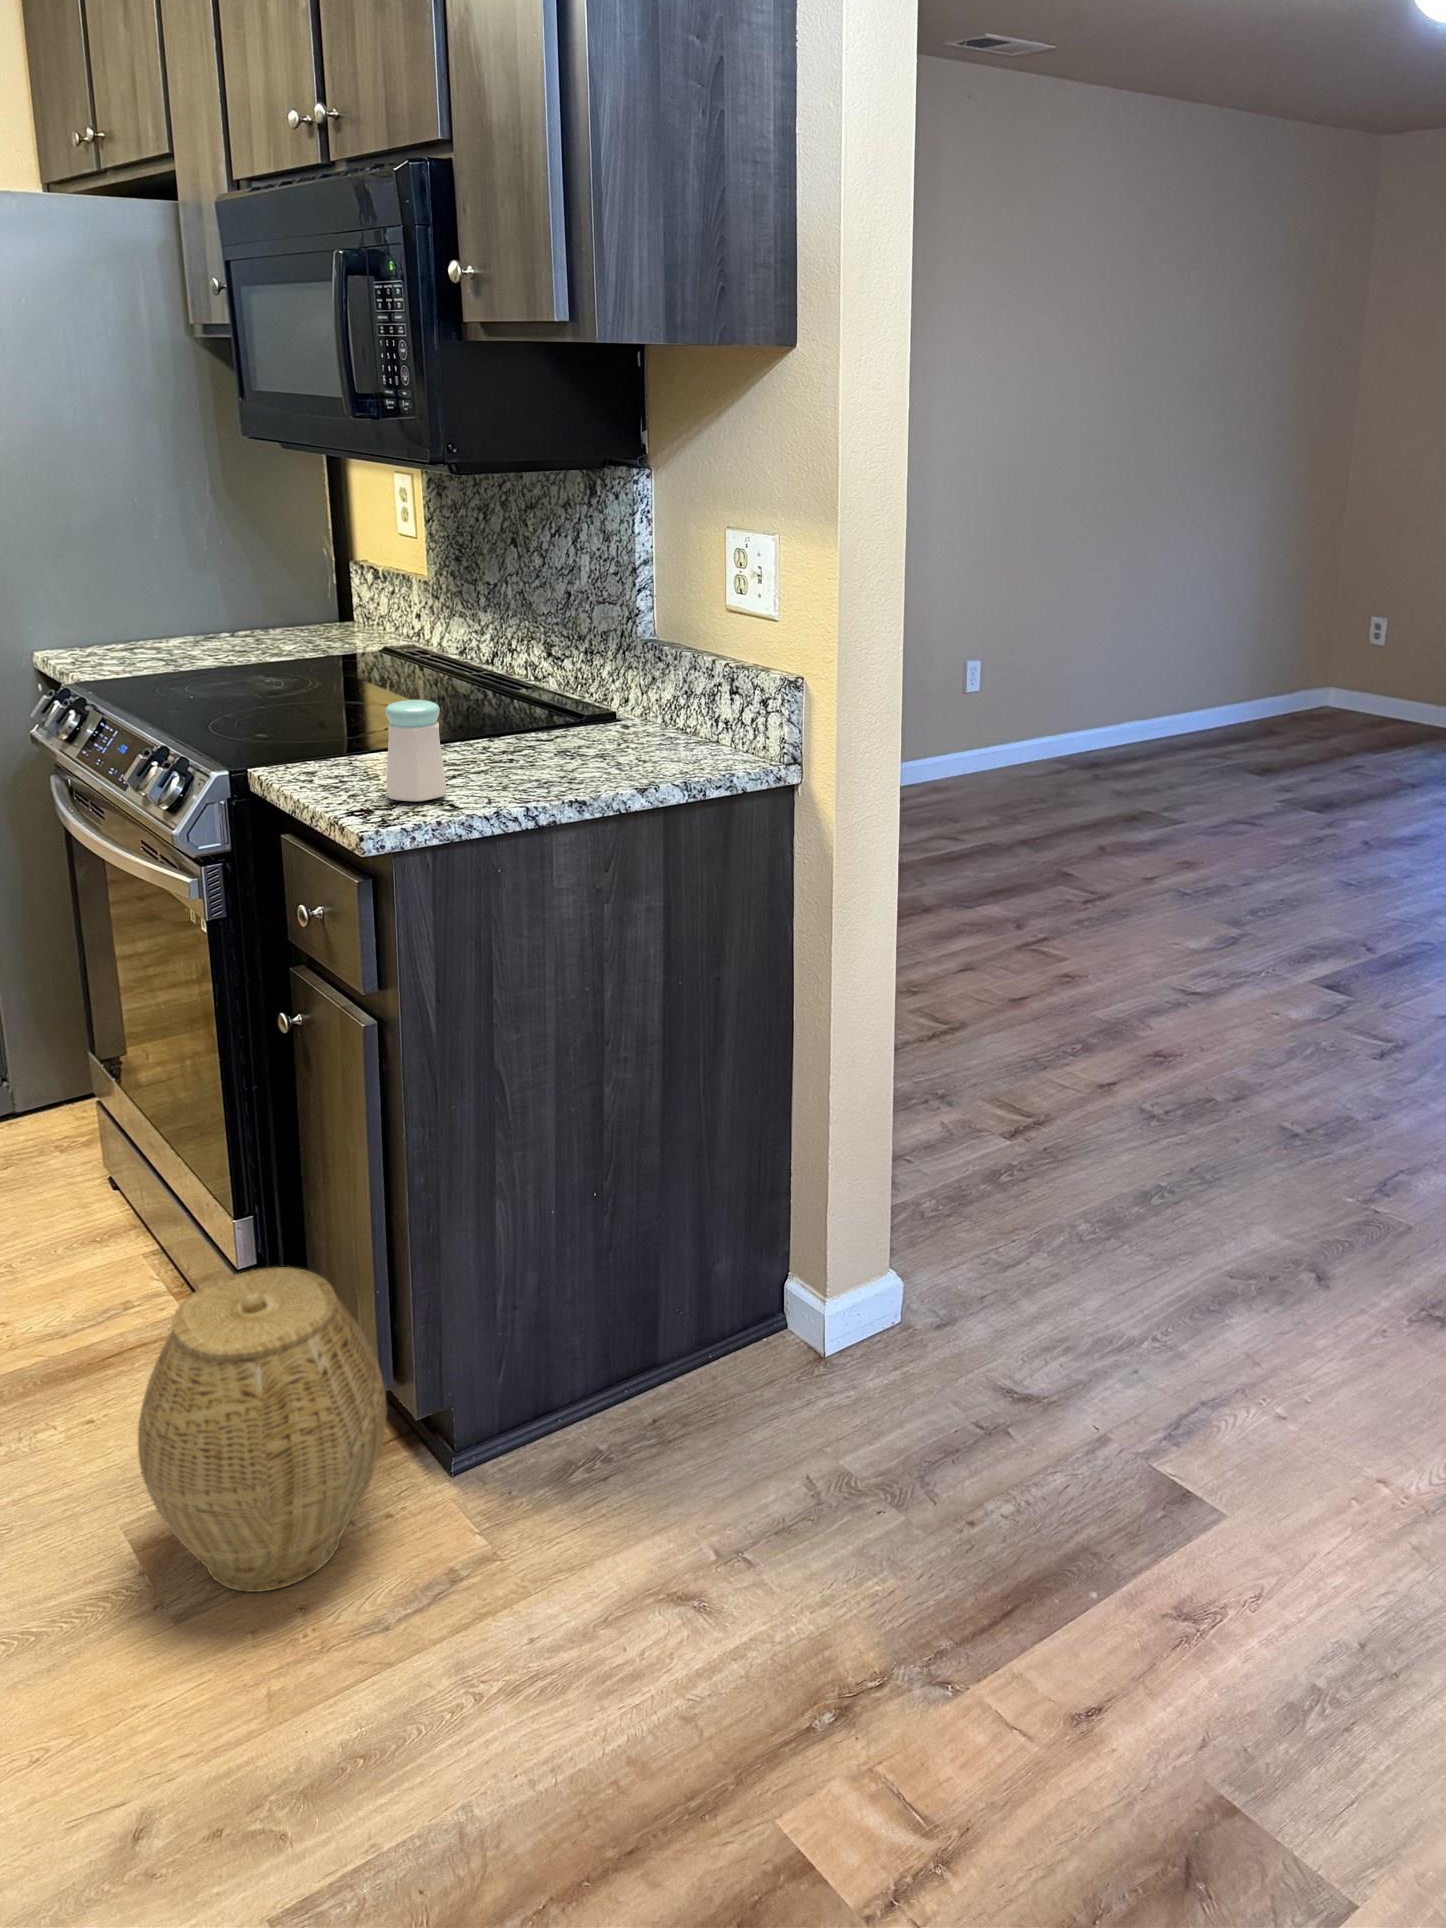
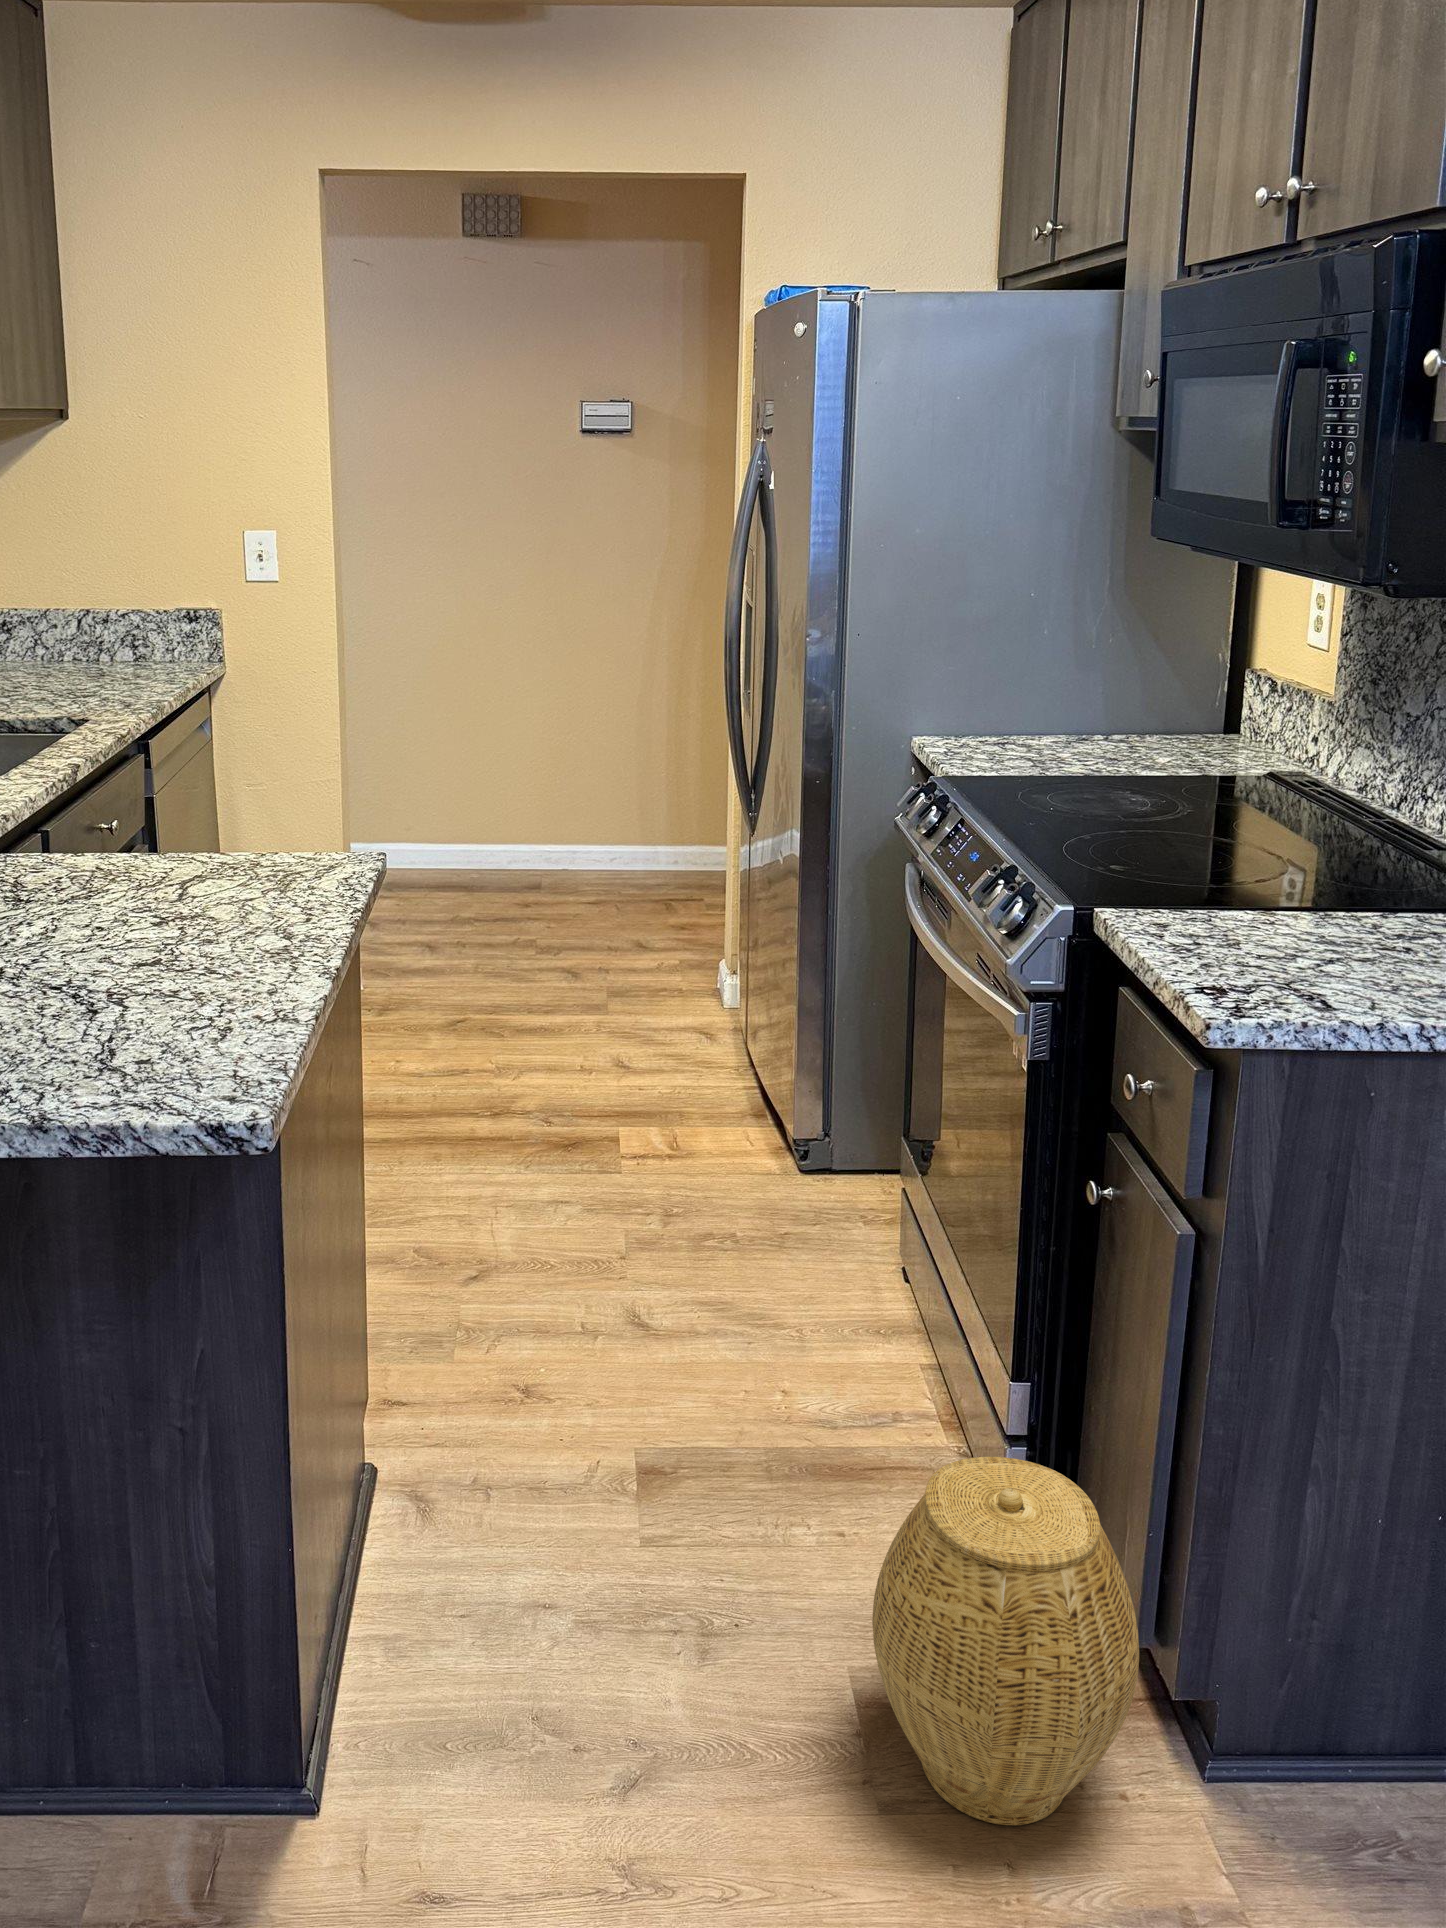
salt shaker: present [385,700,446,801] -> none [1248,868,1328,990]

